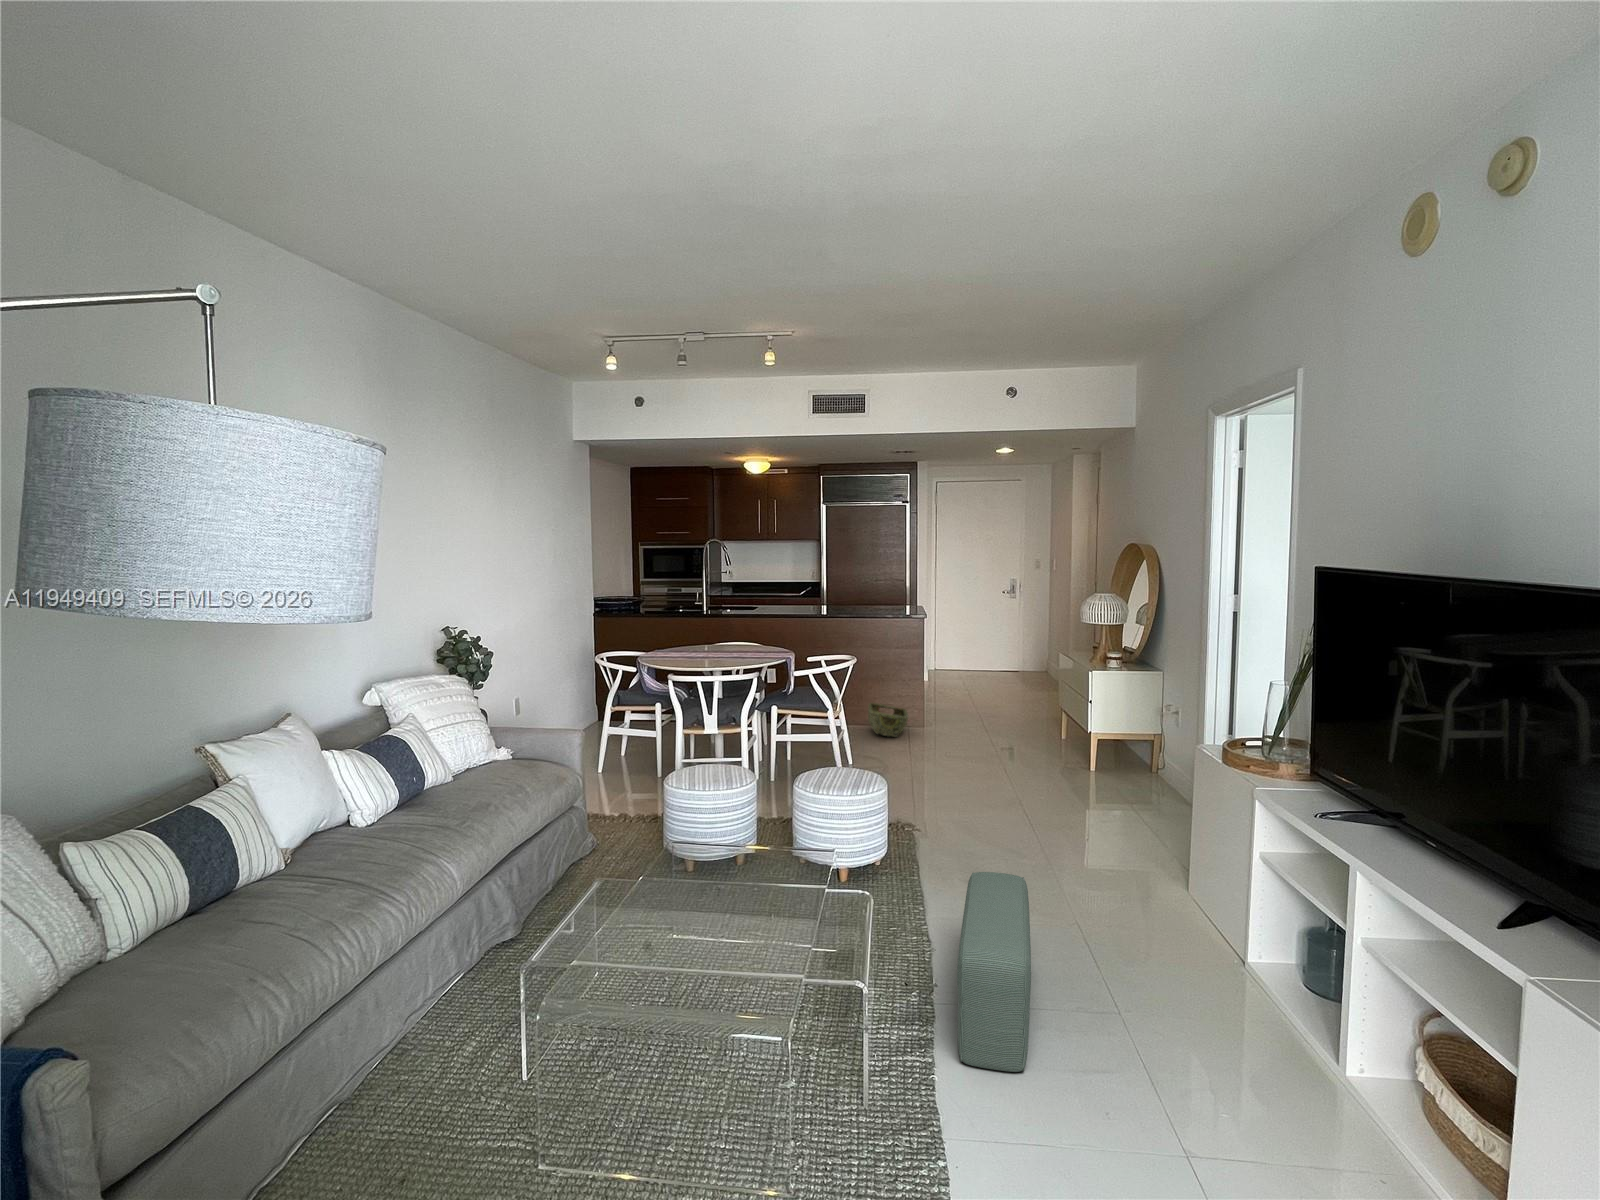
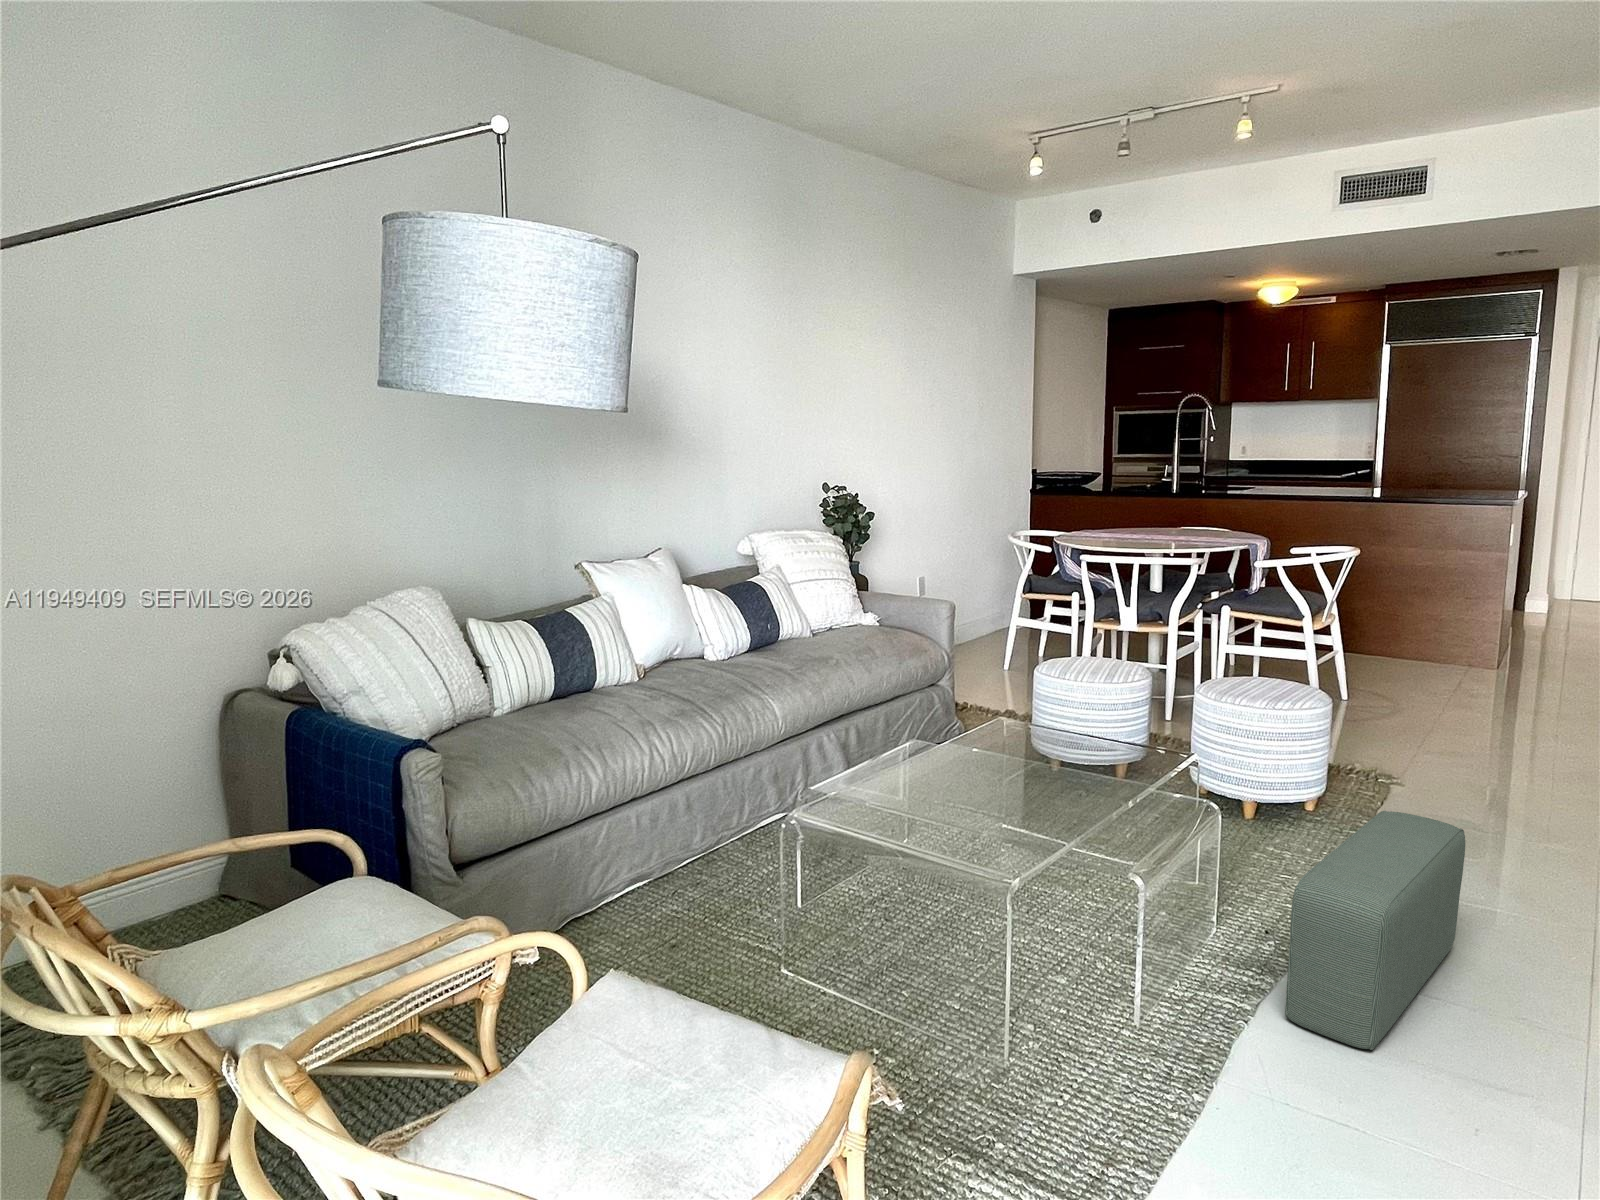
woven basket: present [868,703,908,737] -> none [1385,623,1451,672]

